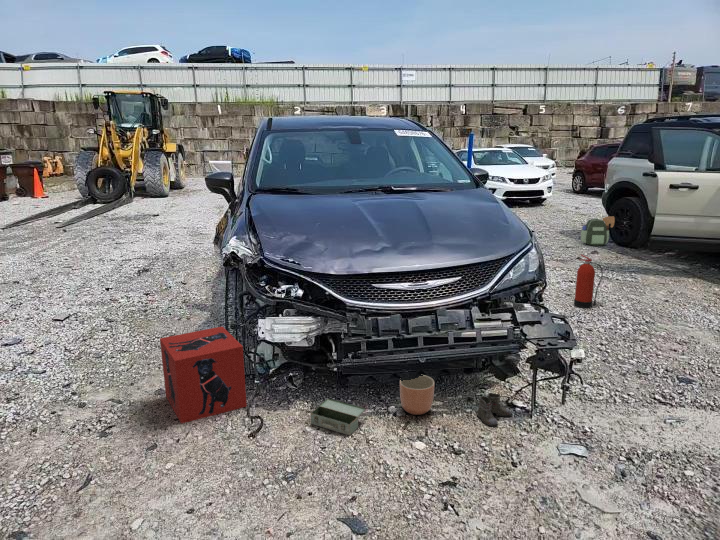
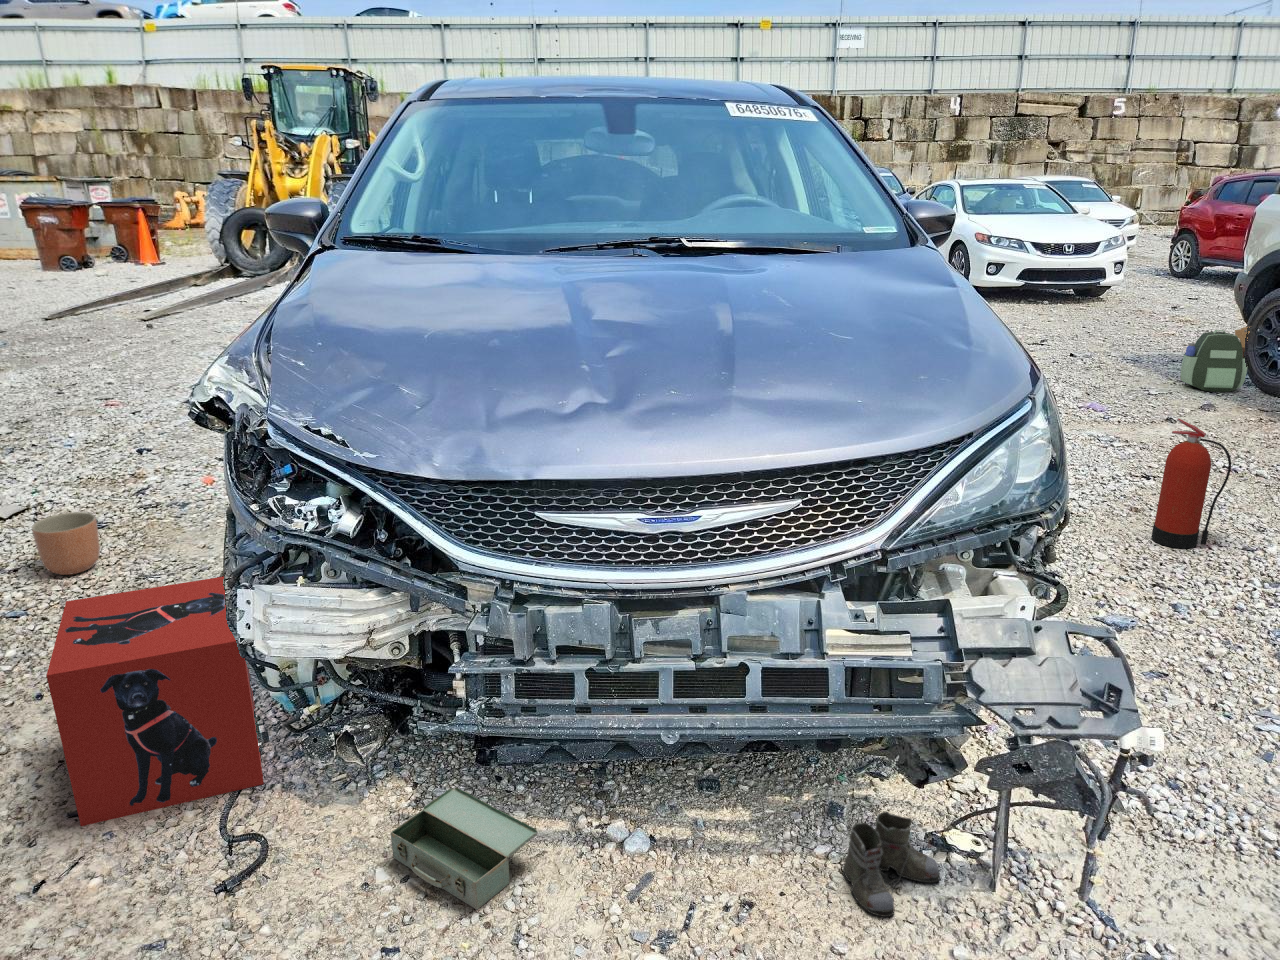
planter: present [400,375,435,415] -> present [32,512,100,575]

